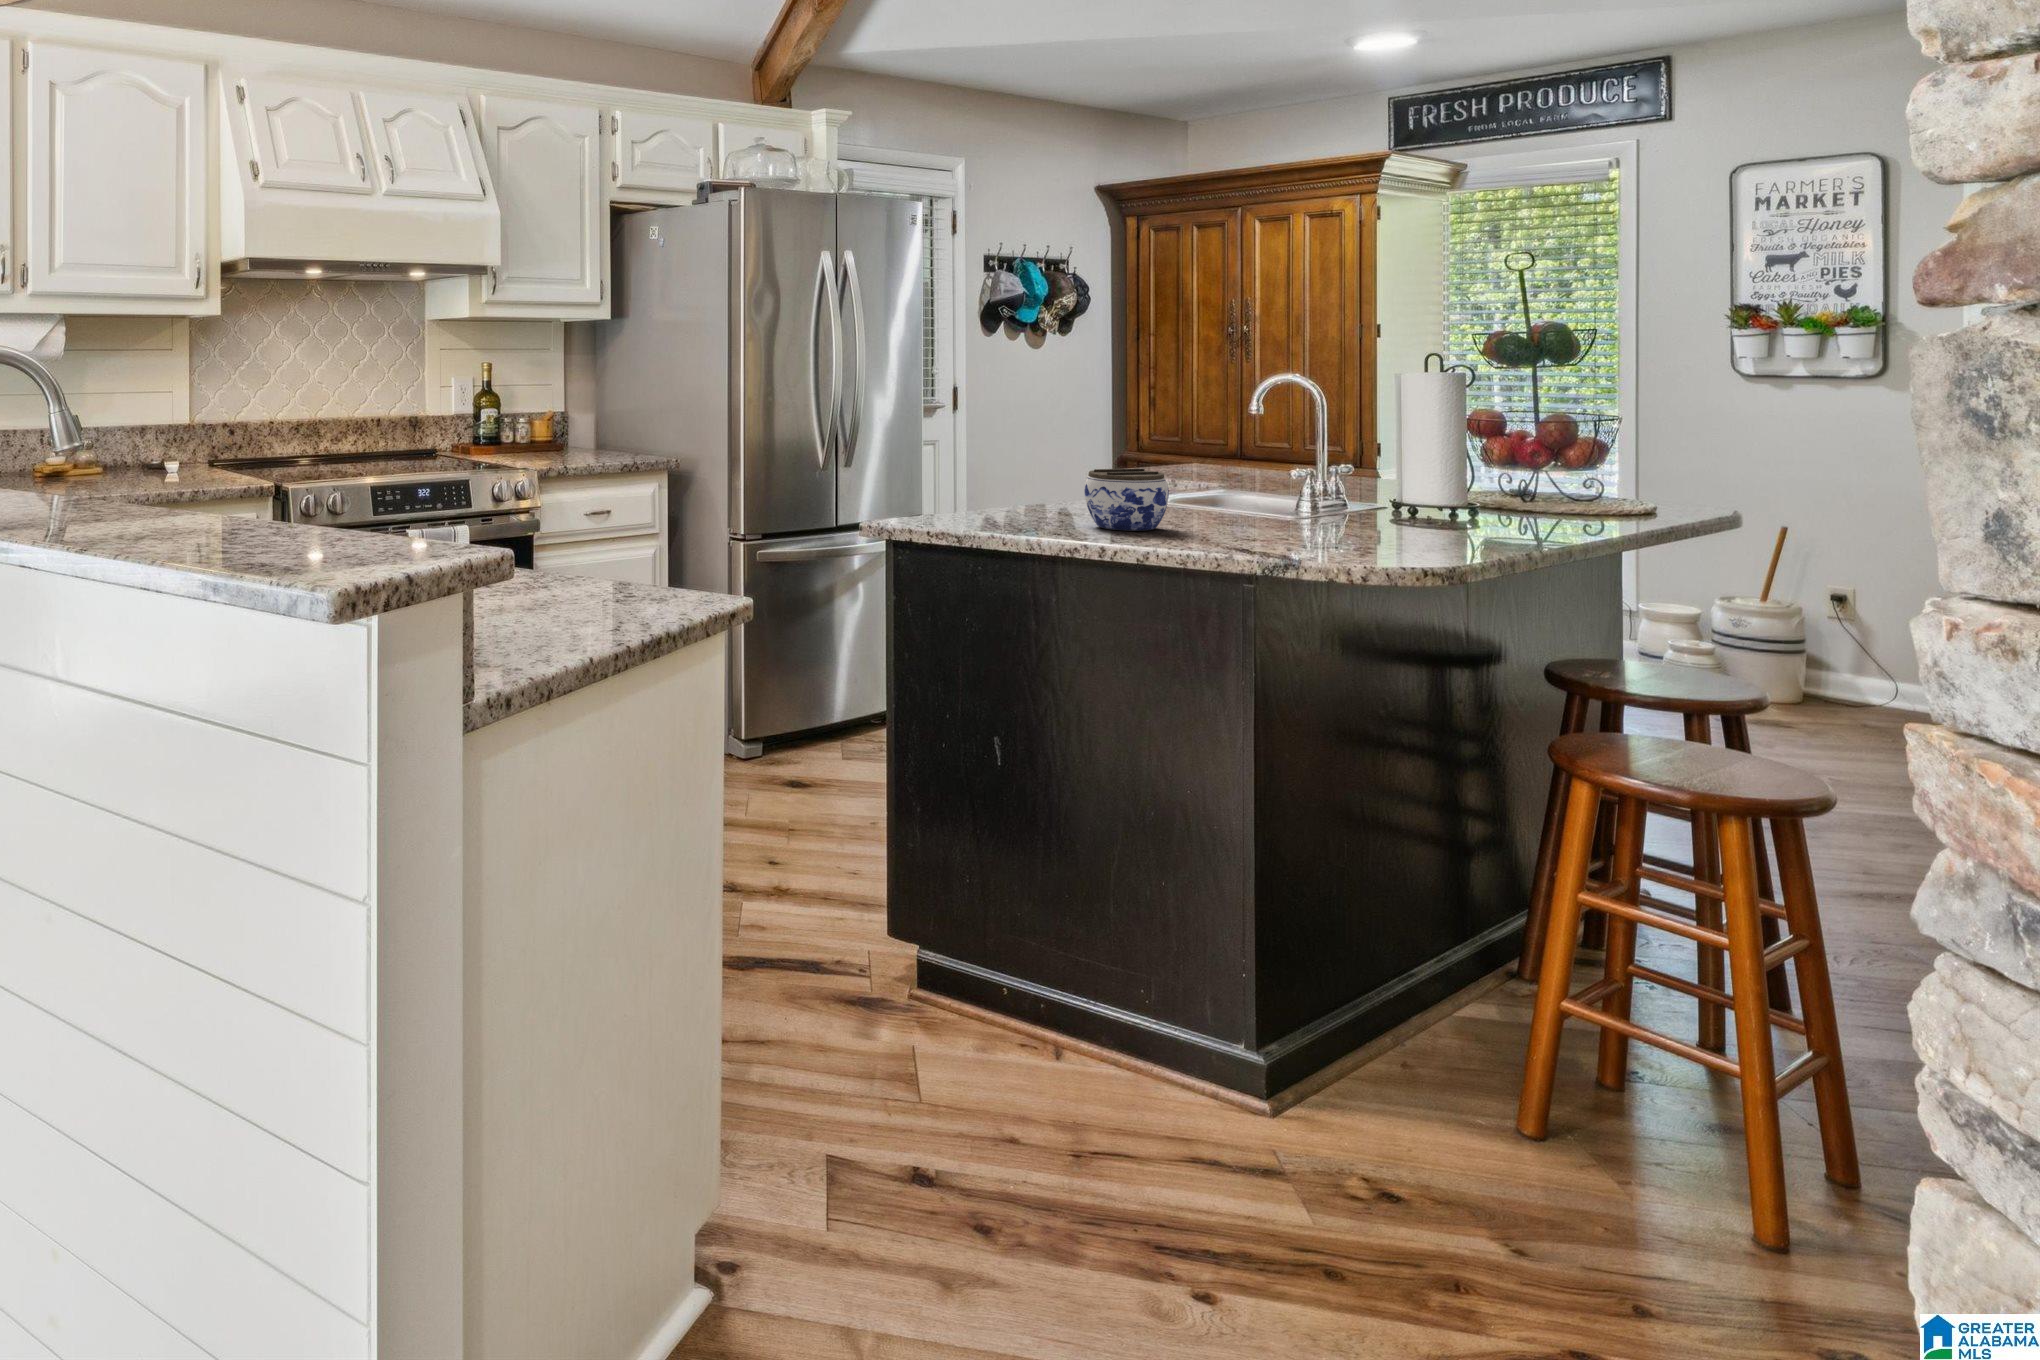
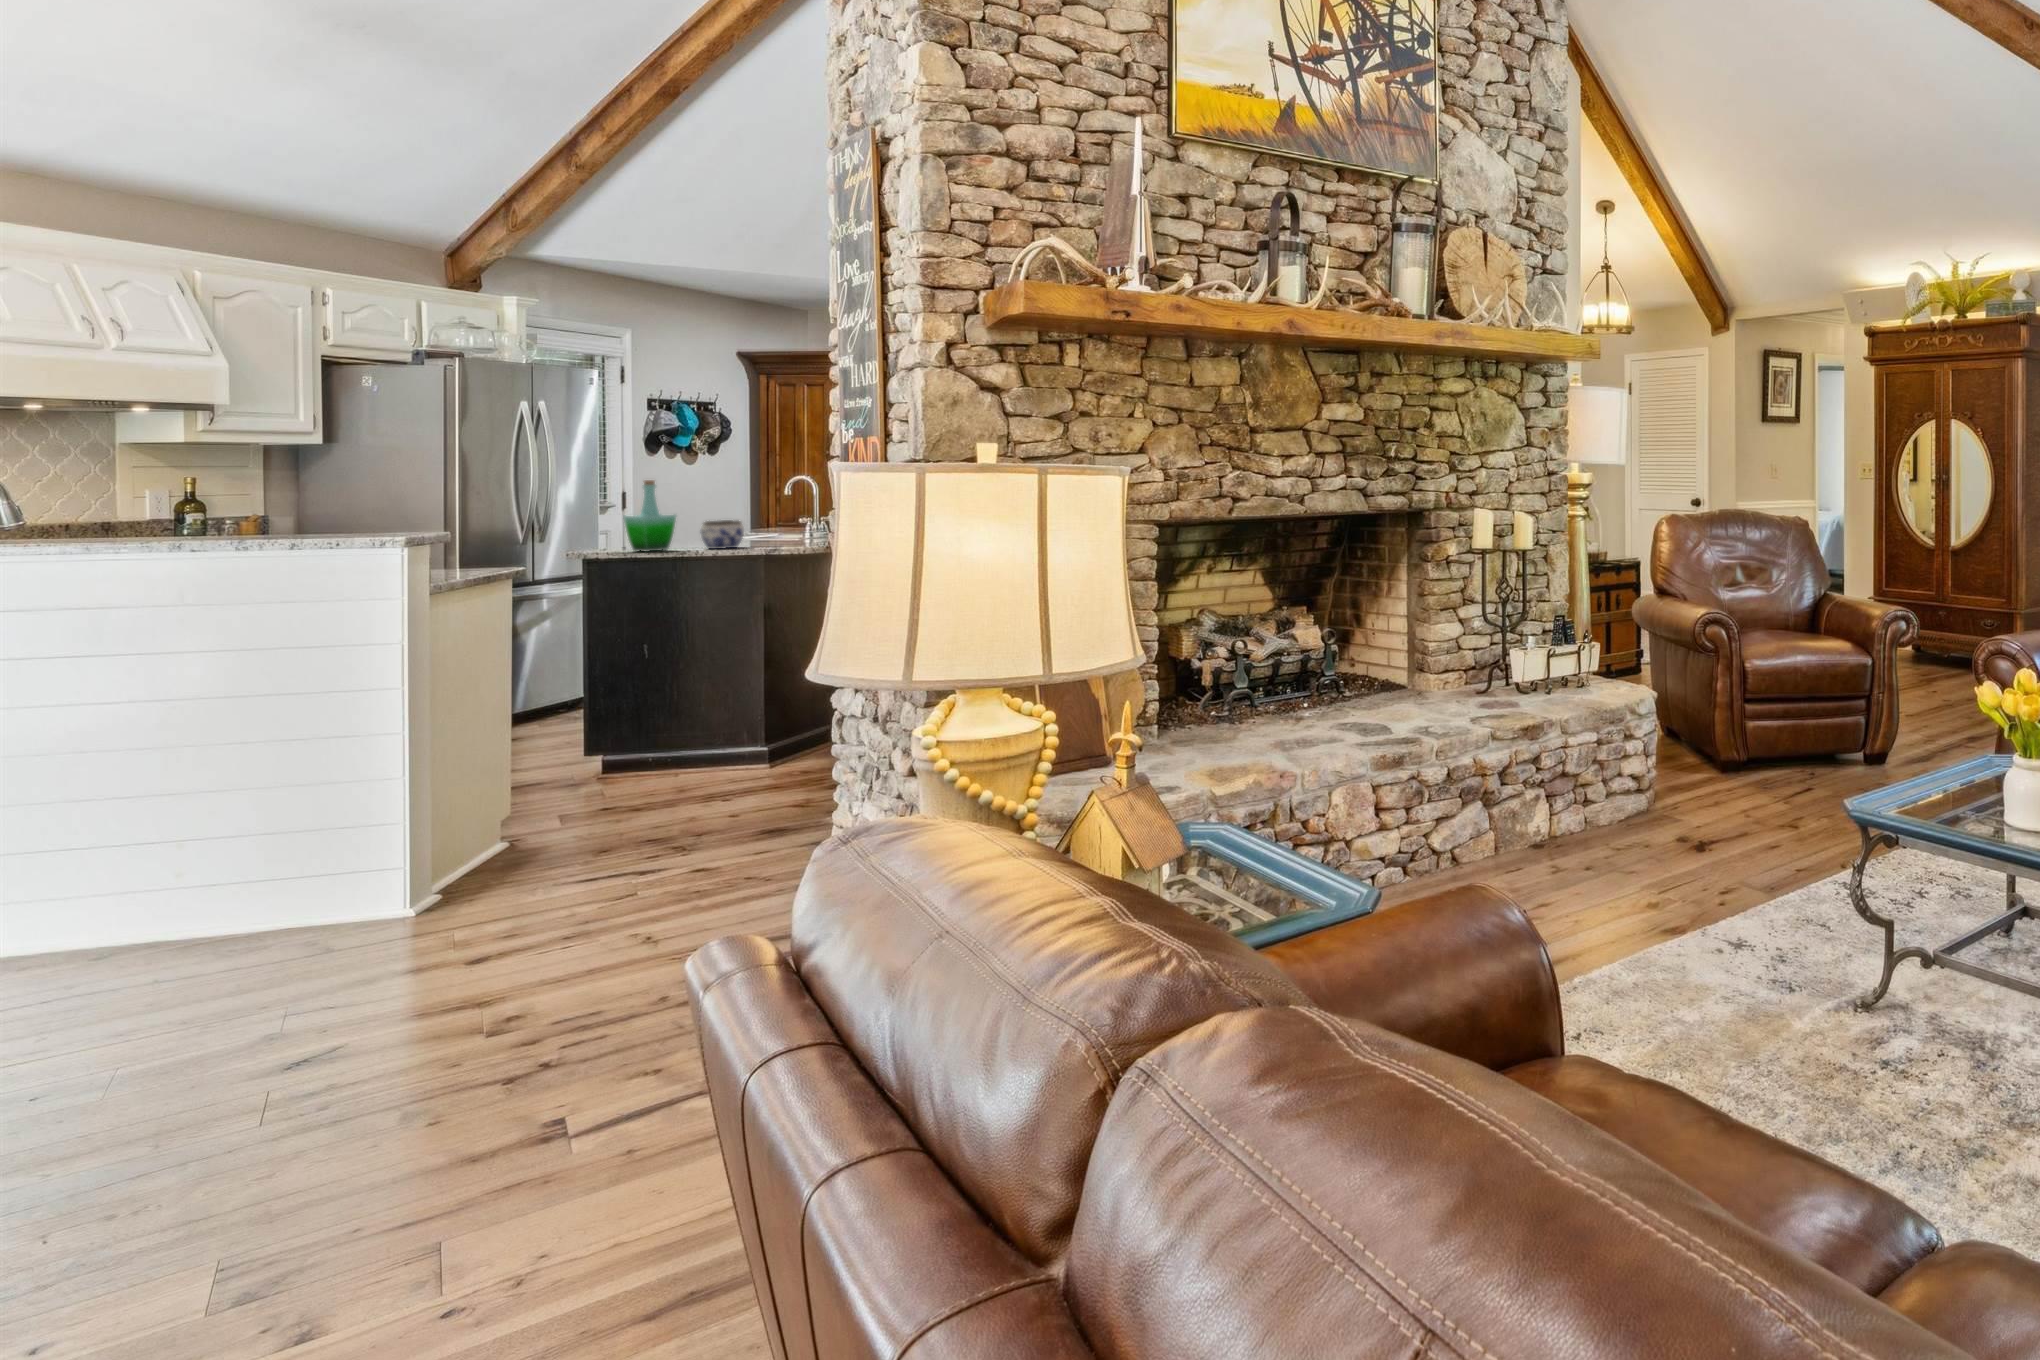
bottle: none [948,381,1041,525] -> present [623,480,676,551]

